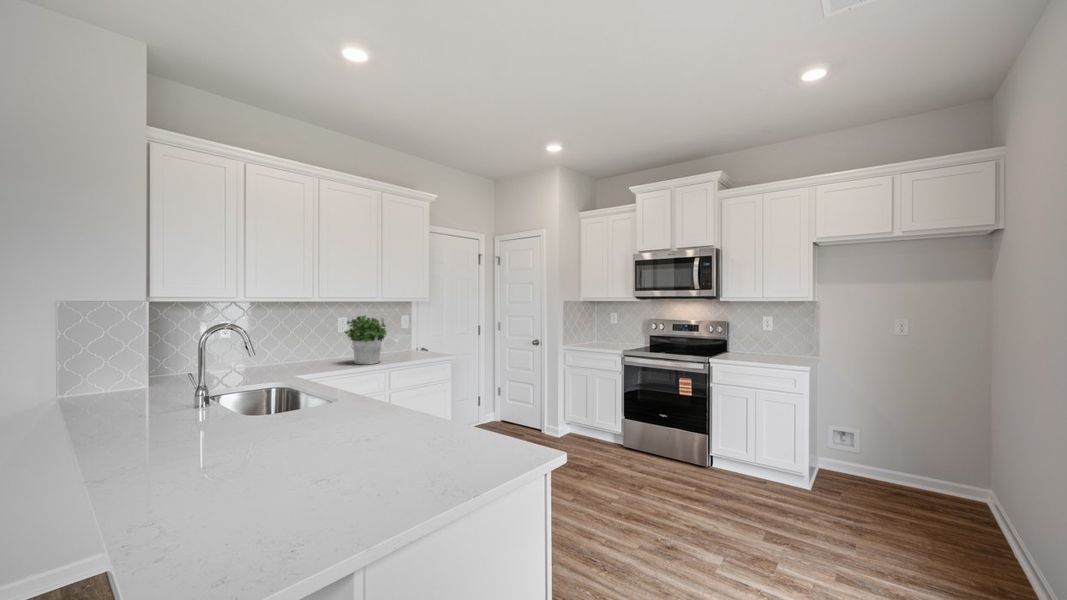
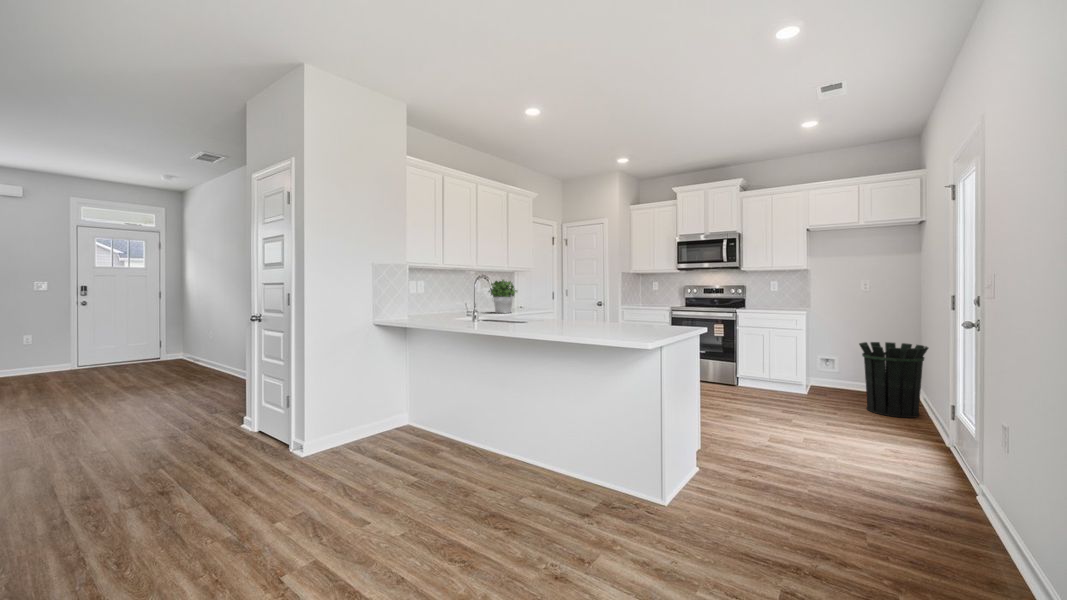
waste bin: none [892,423,1013,564] -> present [859,342,928,418]

